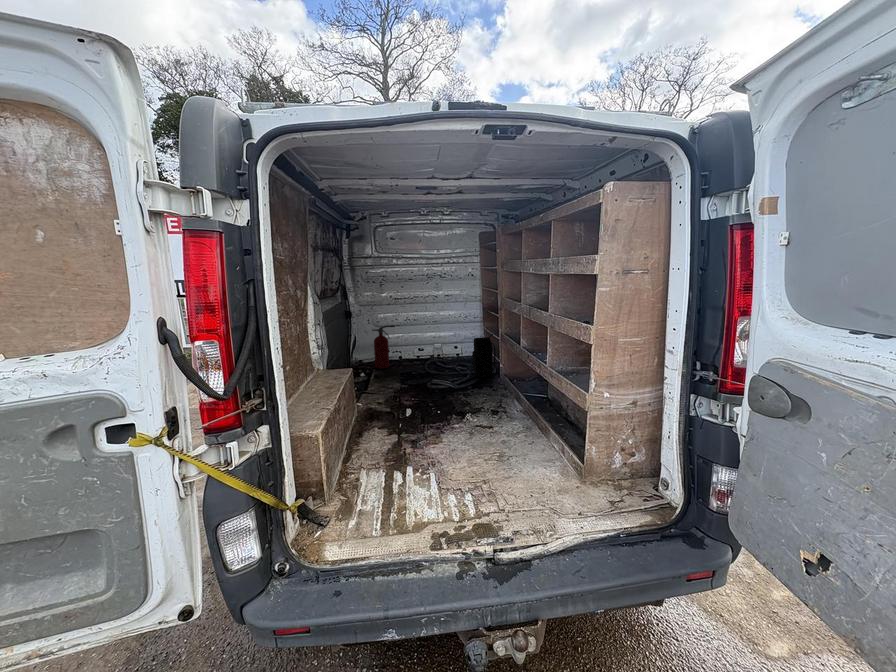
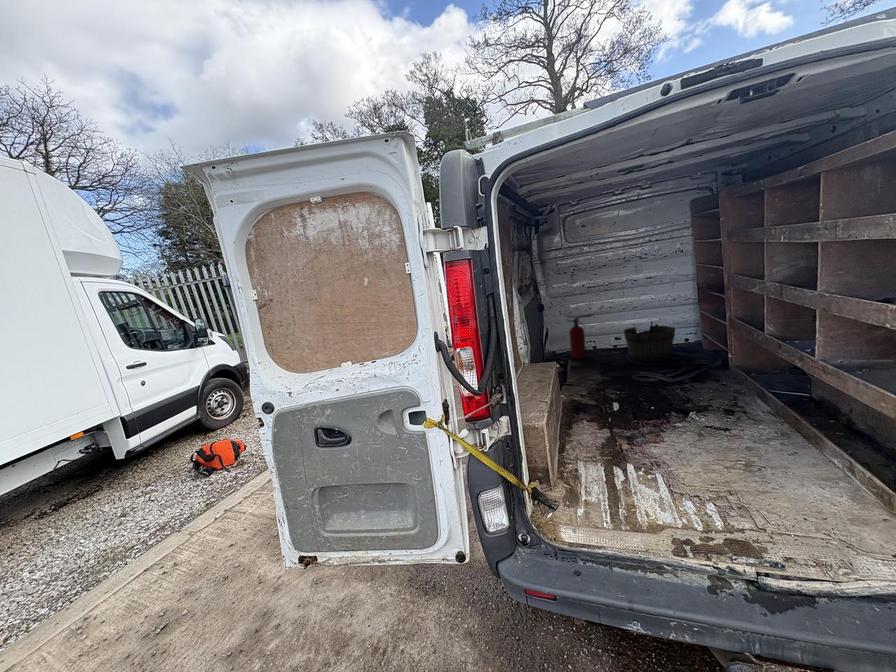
wooden bucket: none [424,332,466,371] -> present [624,319,675,361]
backpack: present [472,334,496,377] -> none [685,319,718,368]

